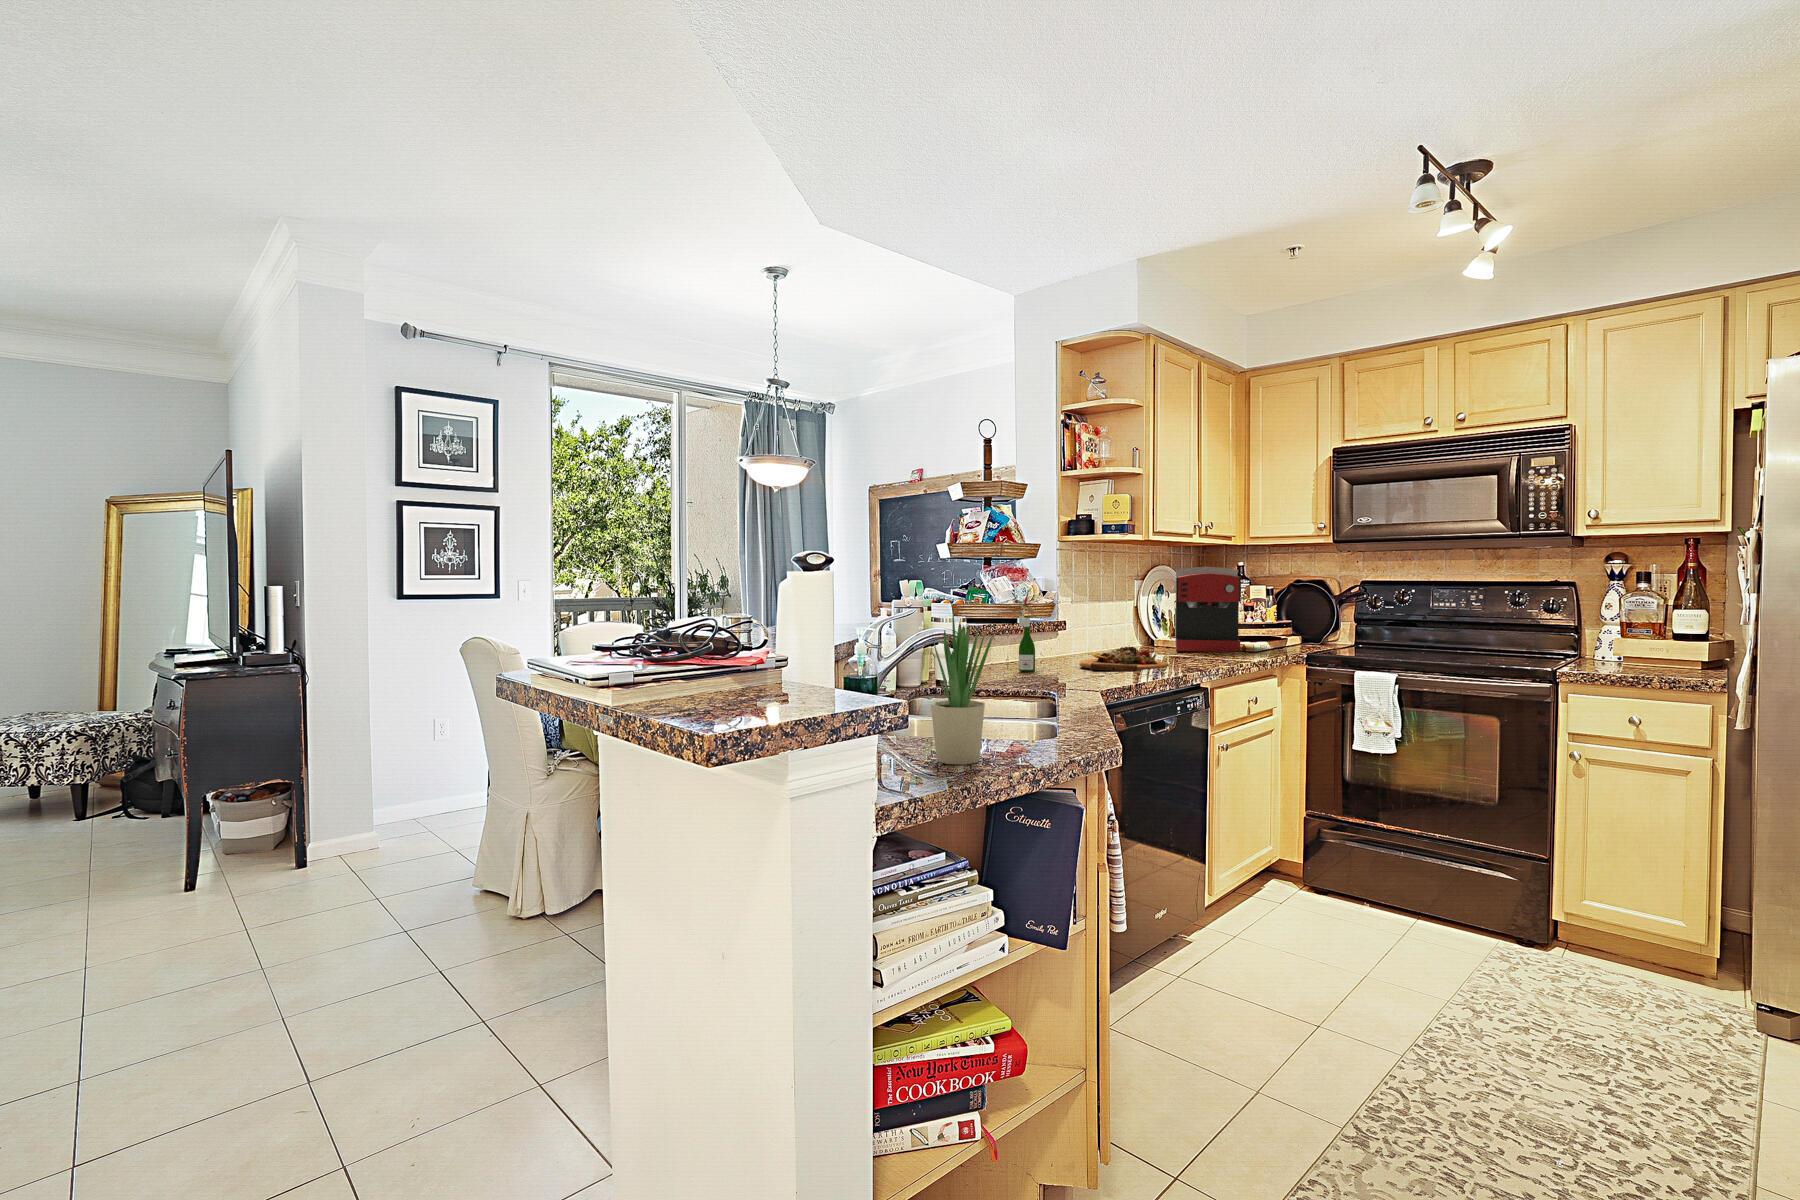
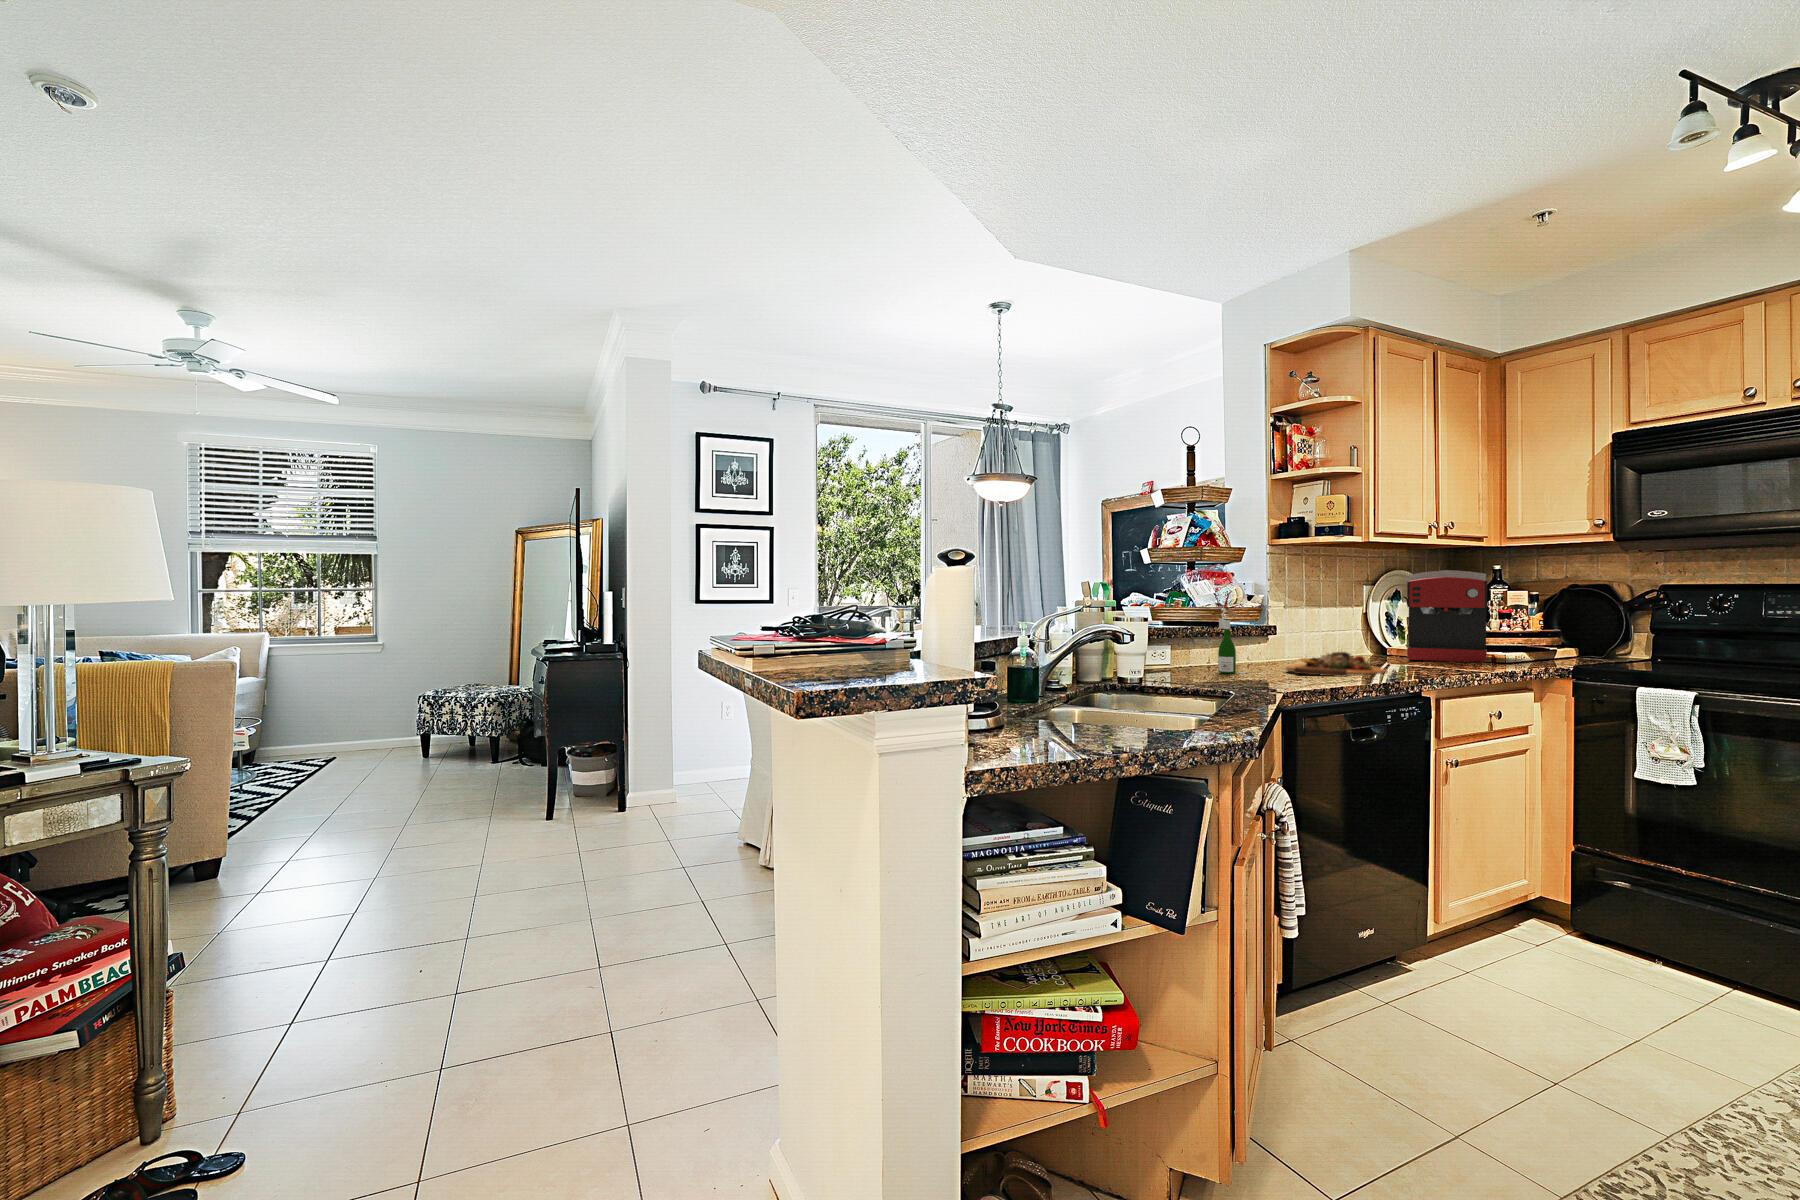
potted plant: present [931,606,994,765] -> none [1061,591,1123,746]

